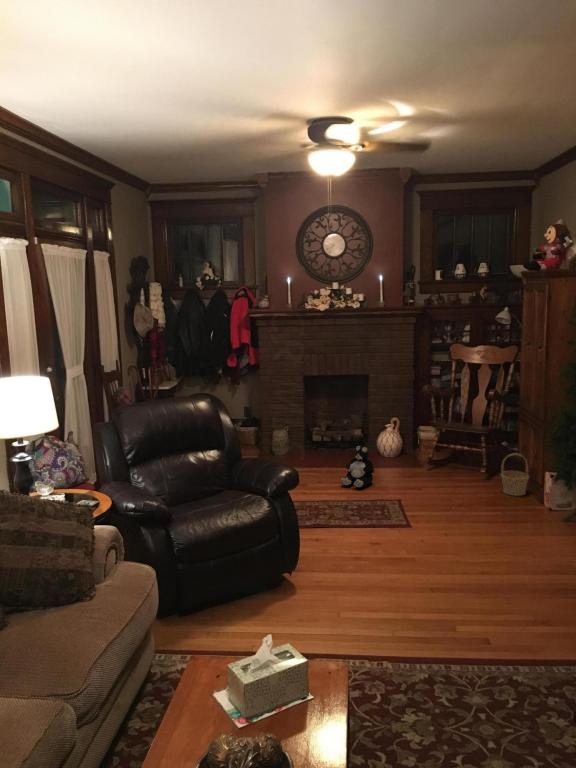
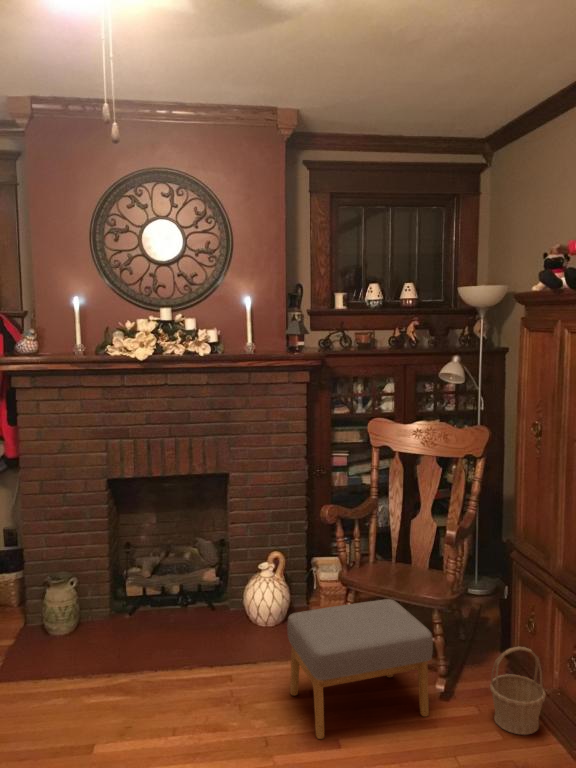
footstool: none [397,435,471,491] -> present [287,599,433,739]
plush toy: present [341,446,374,487] -> none [175,640,243,740]

